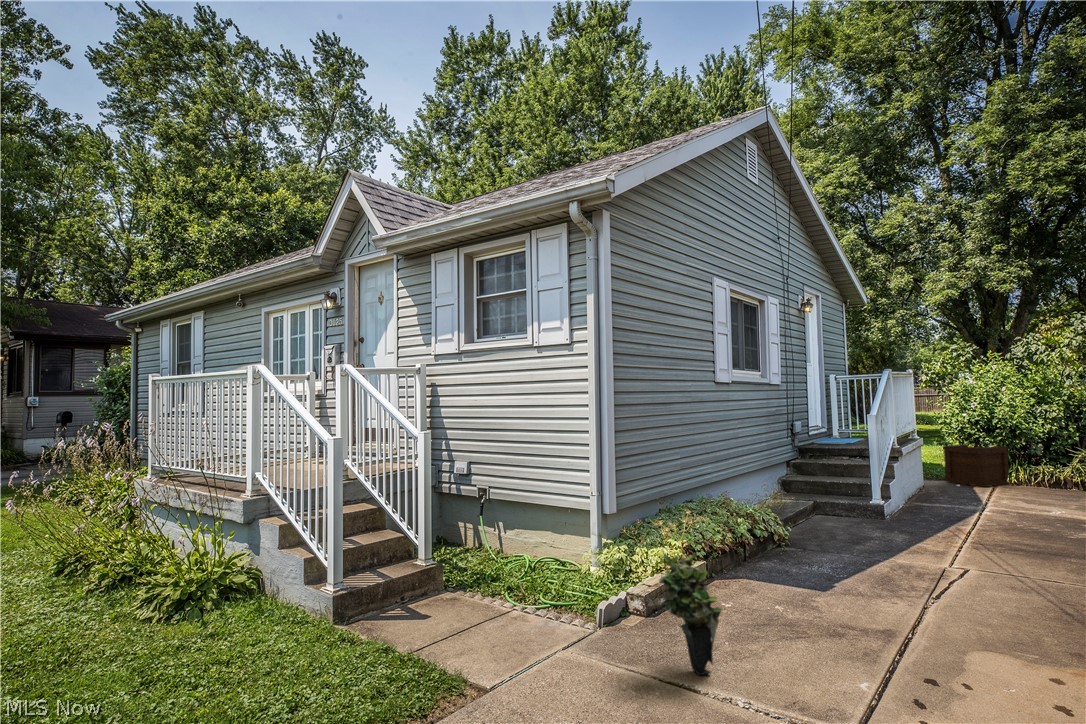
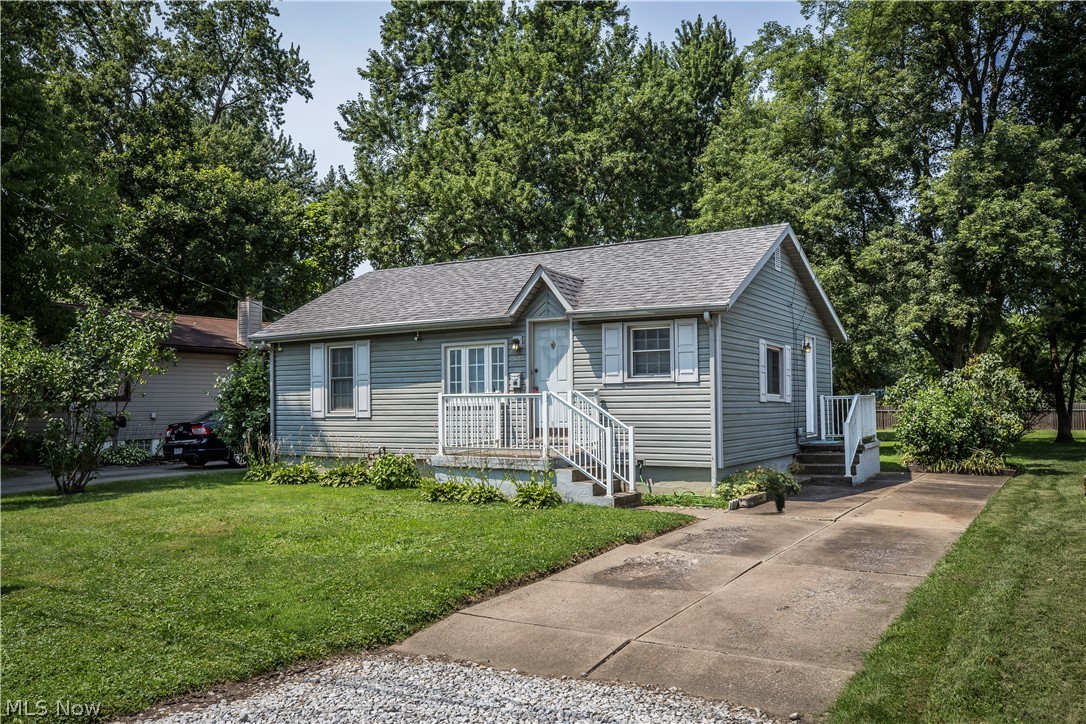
wooden crate: present [944,444,1009,487] -> none [896,446,937,475]

